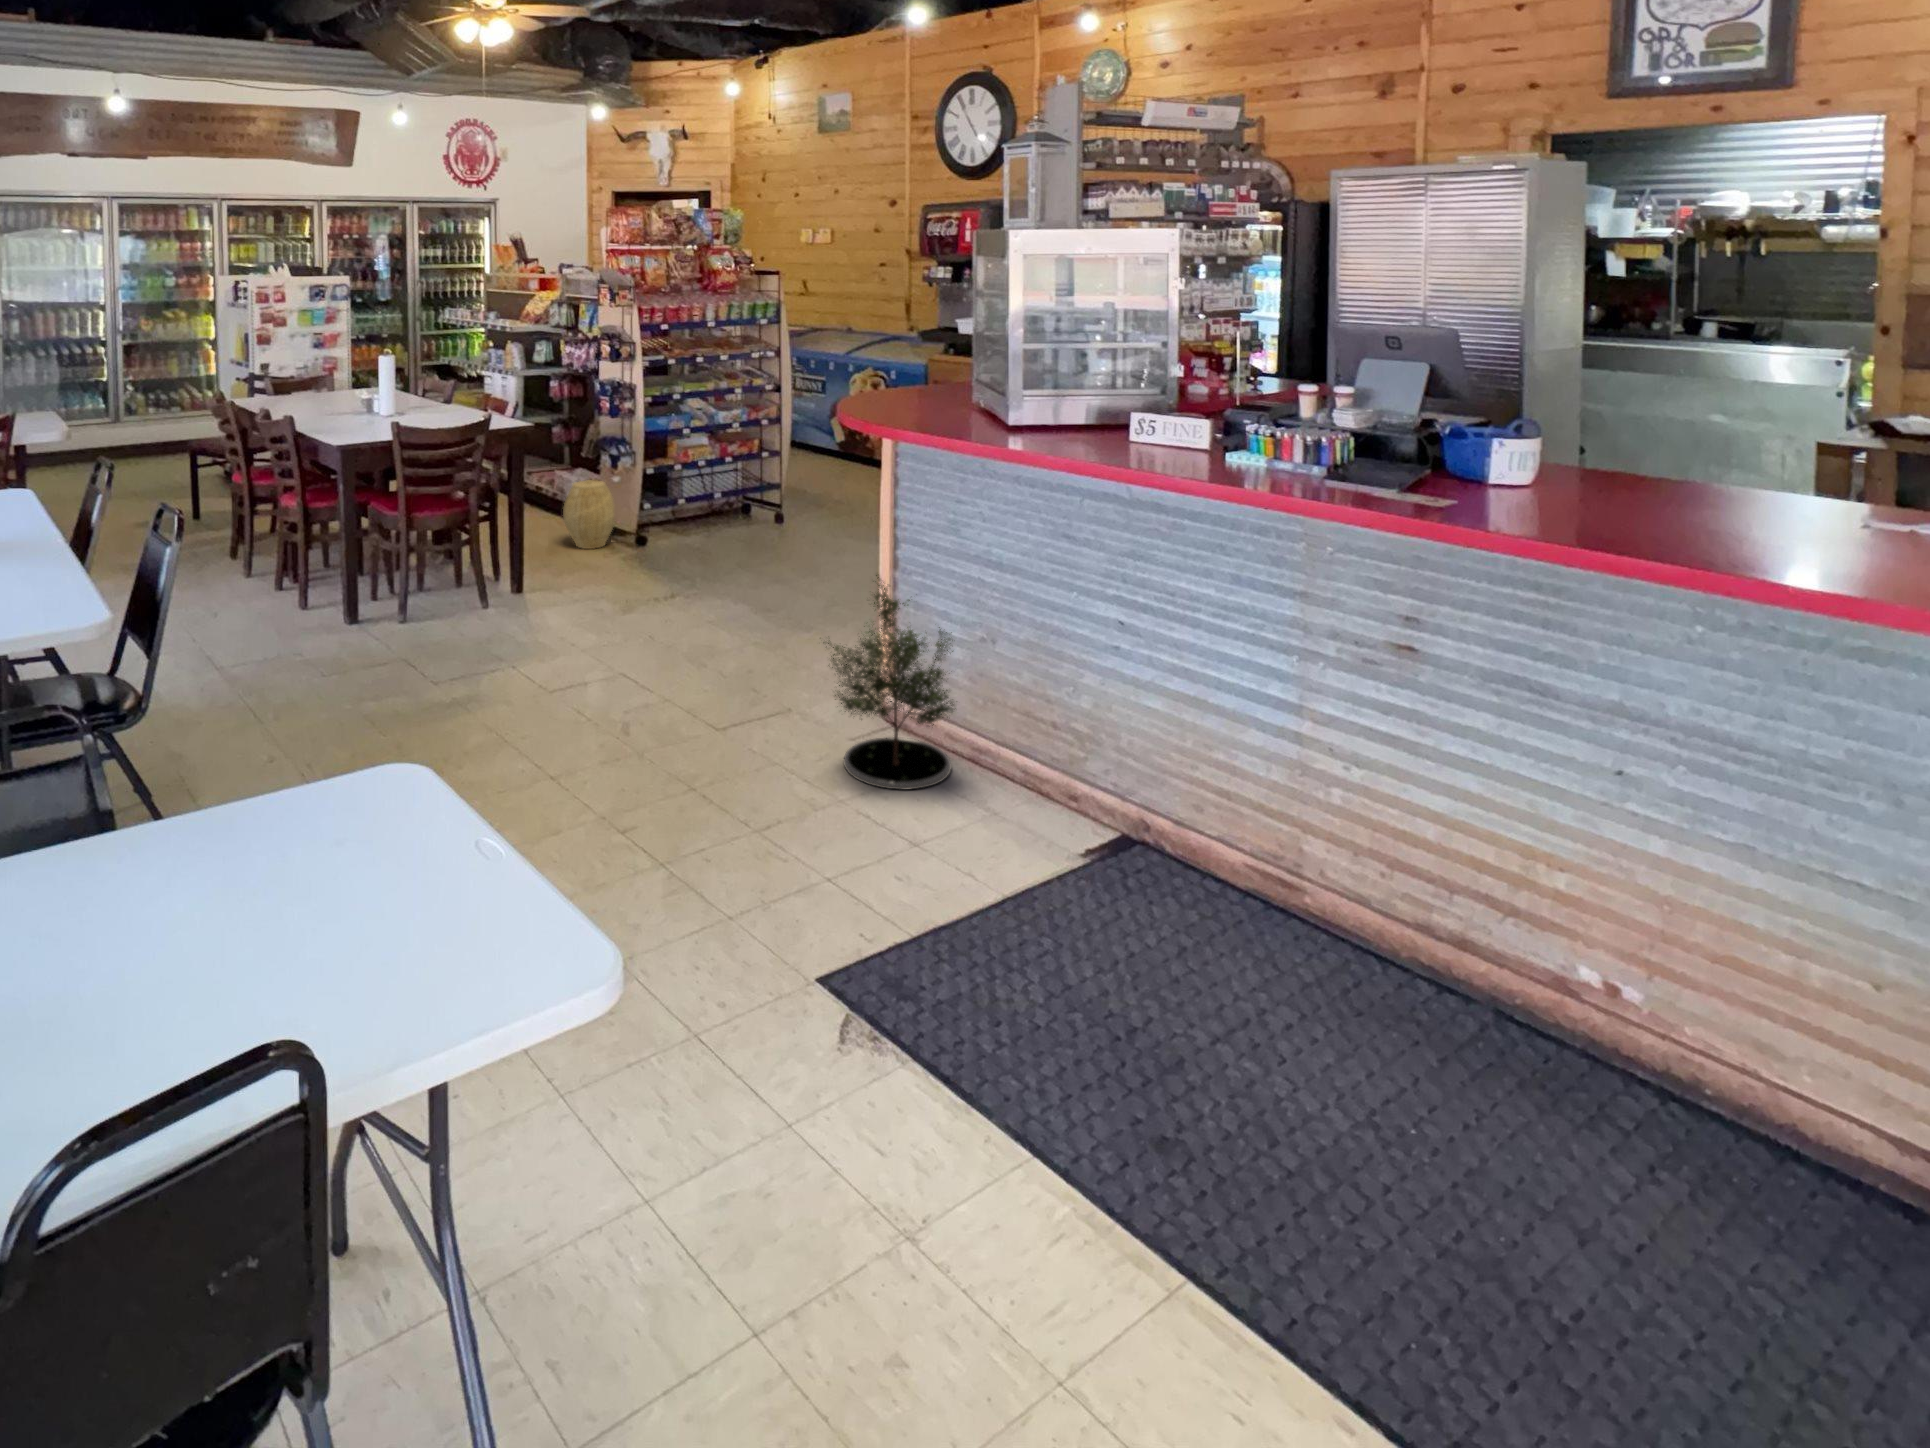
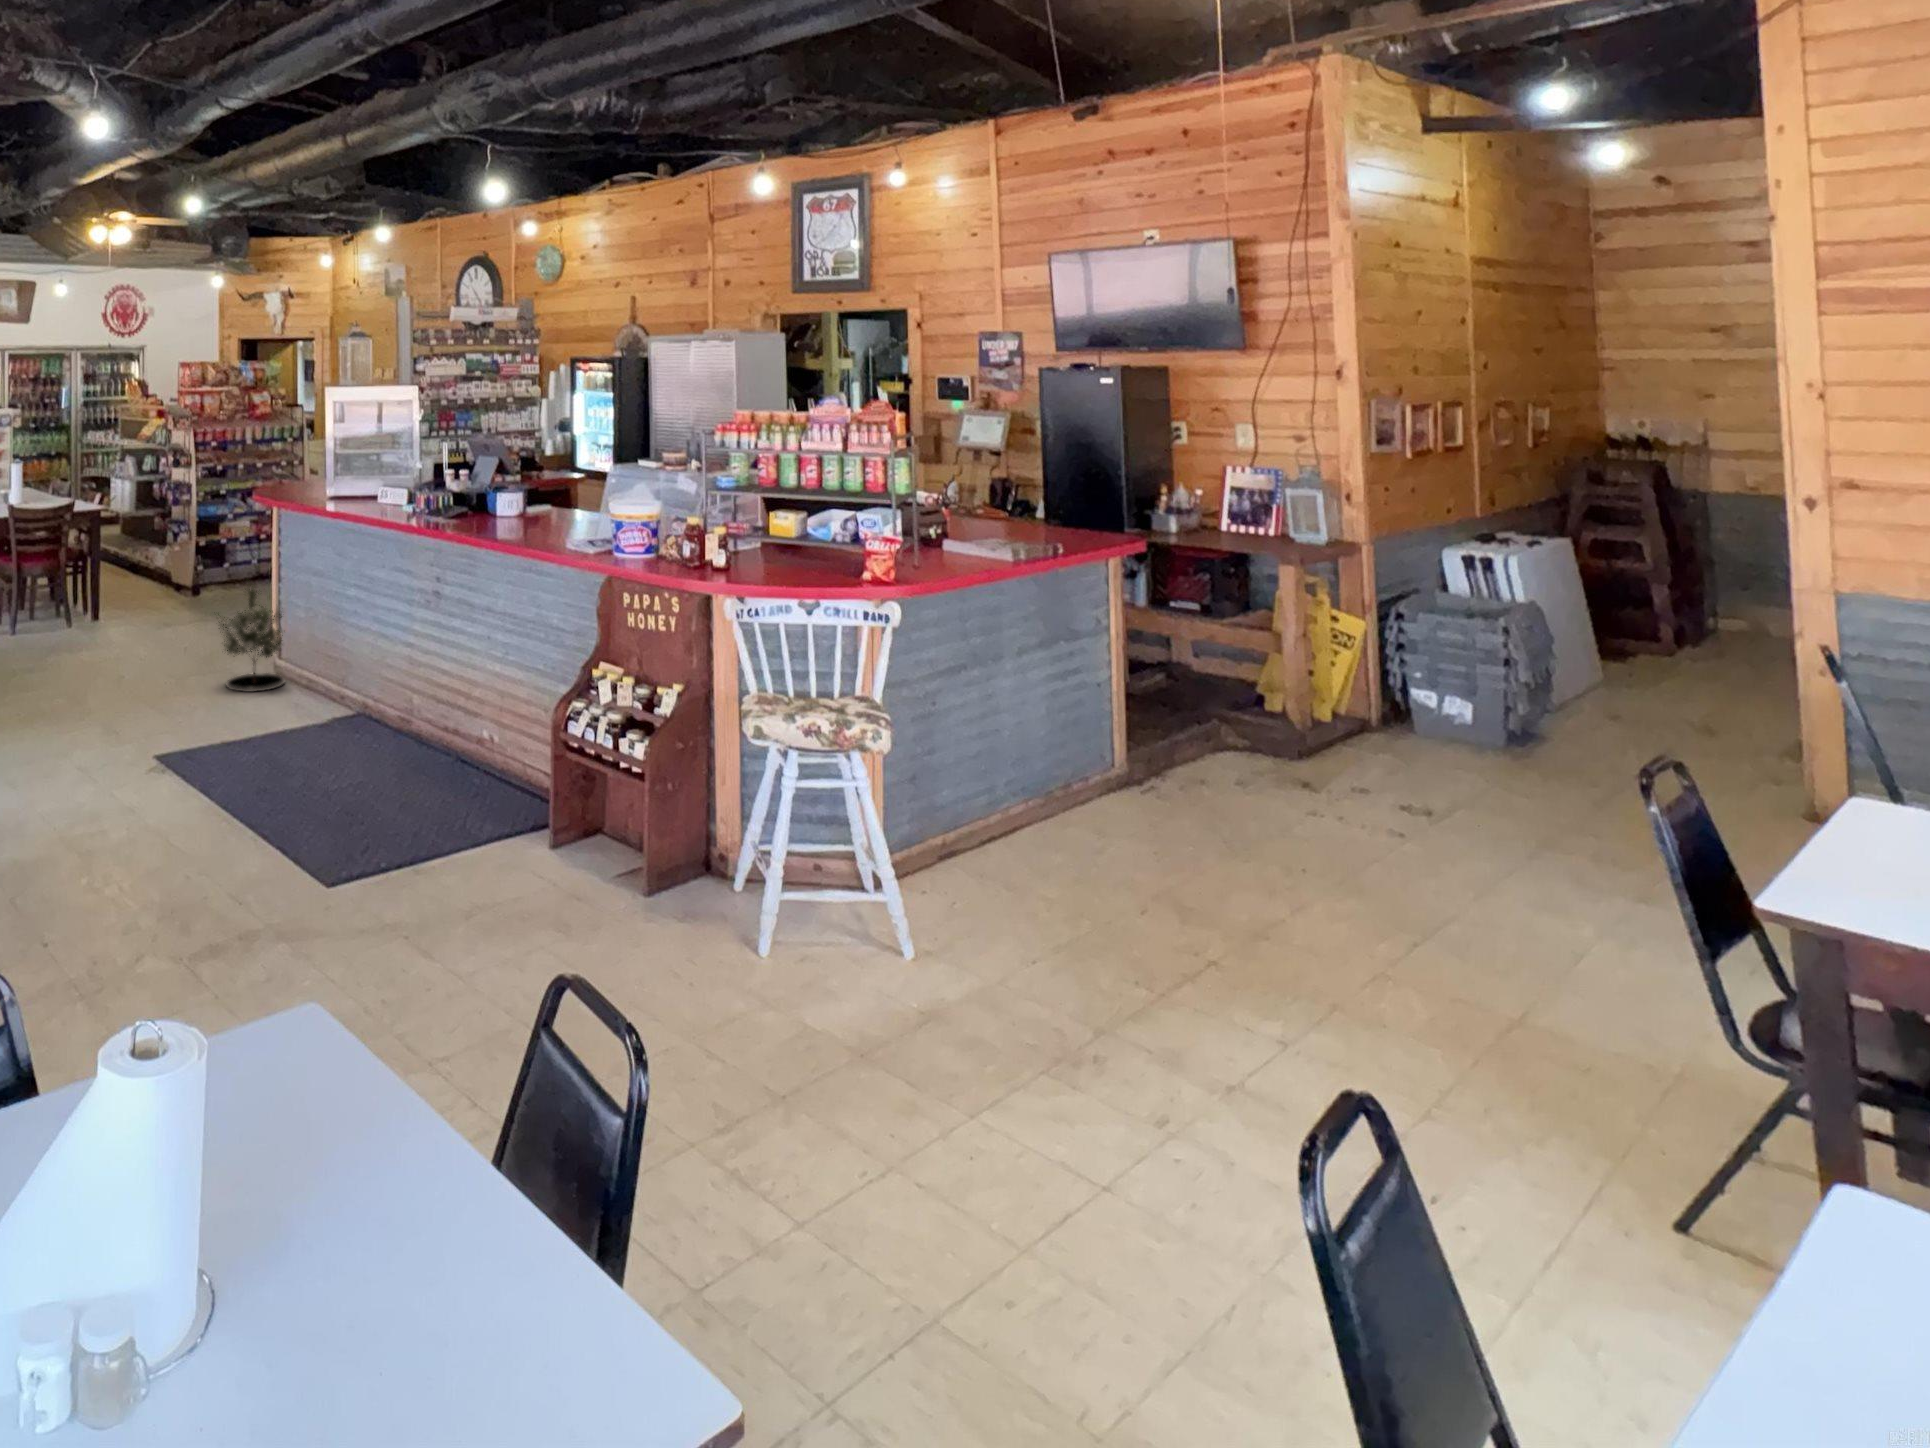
woven basket: present [563,480,614,549] -> none [140,550,177,598]

